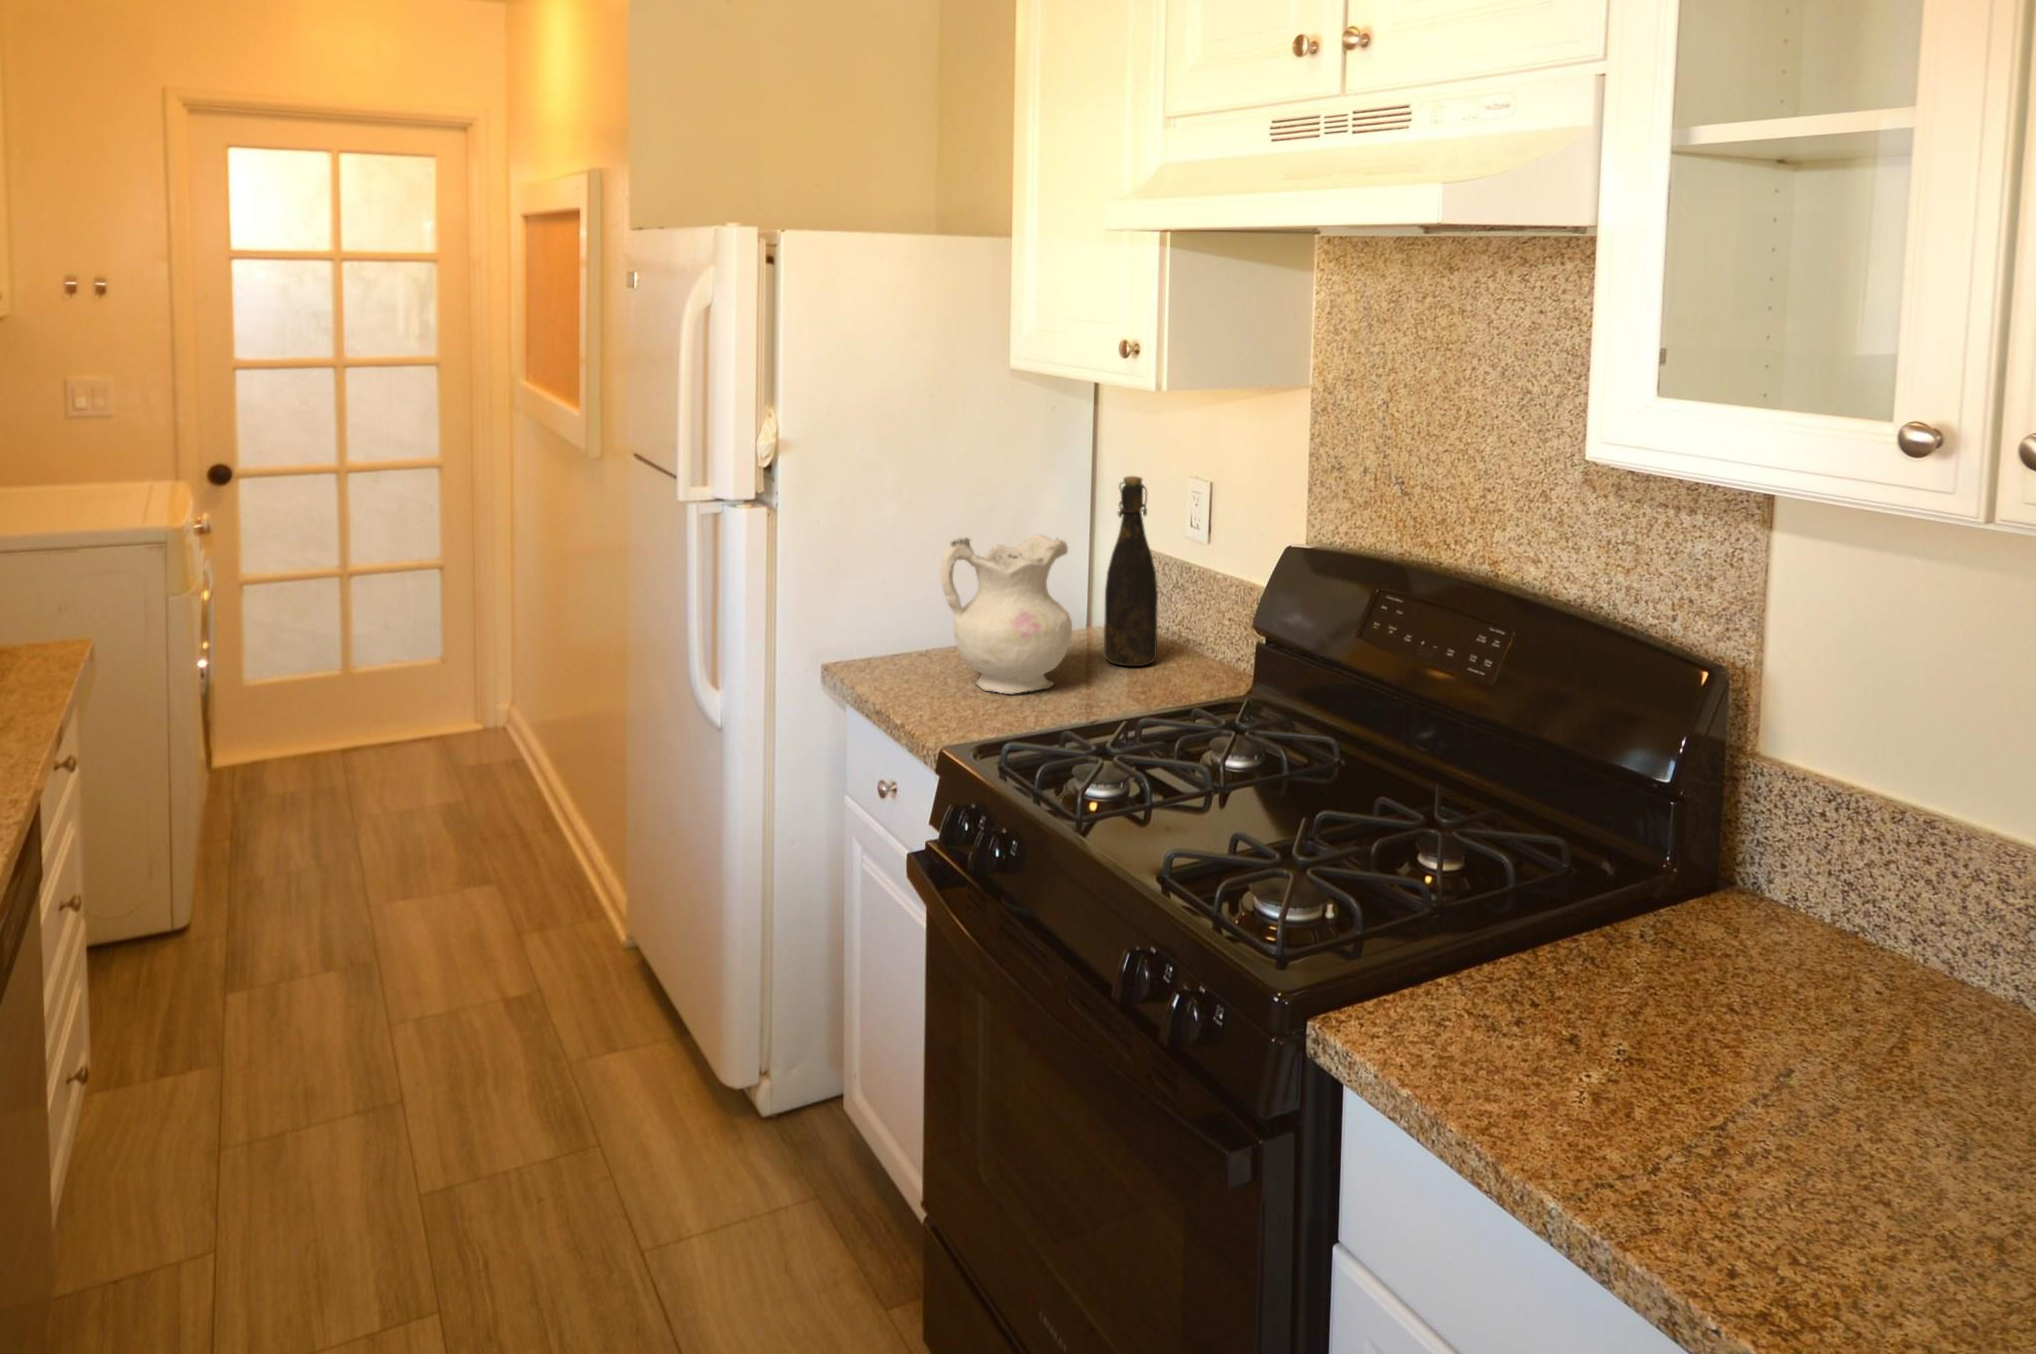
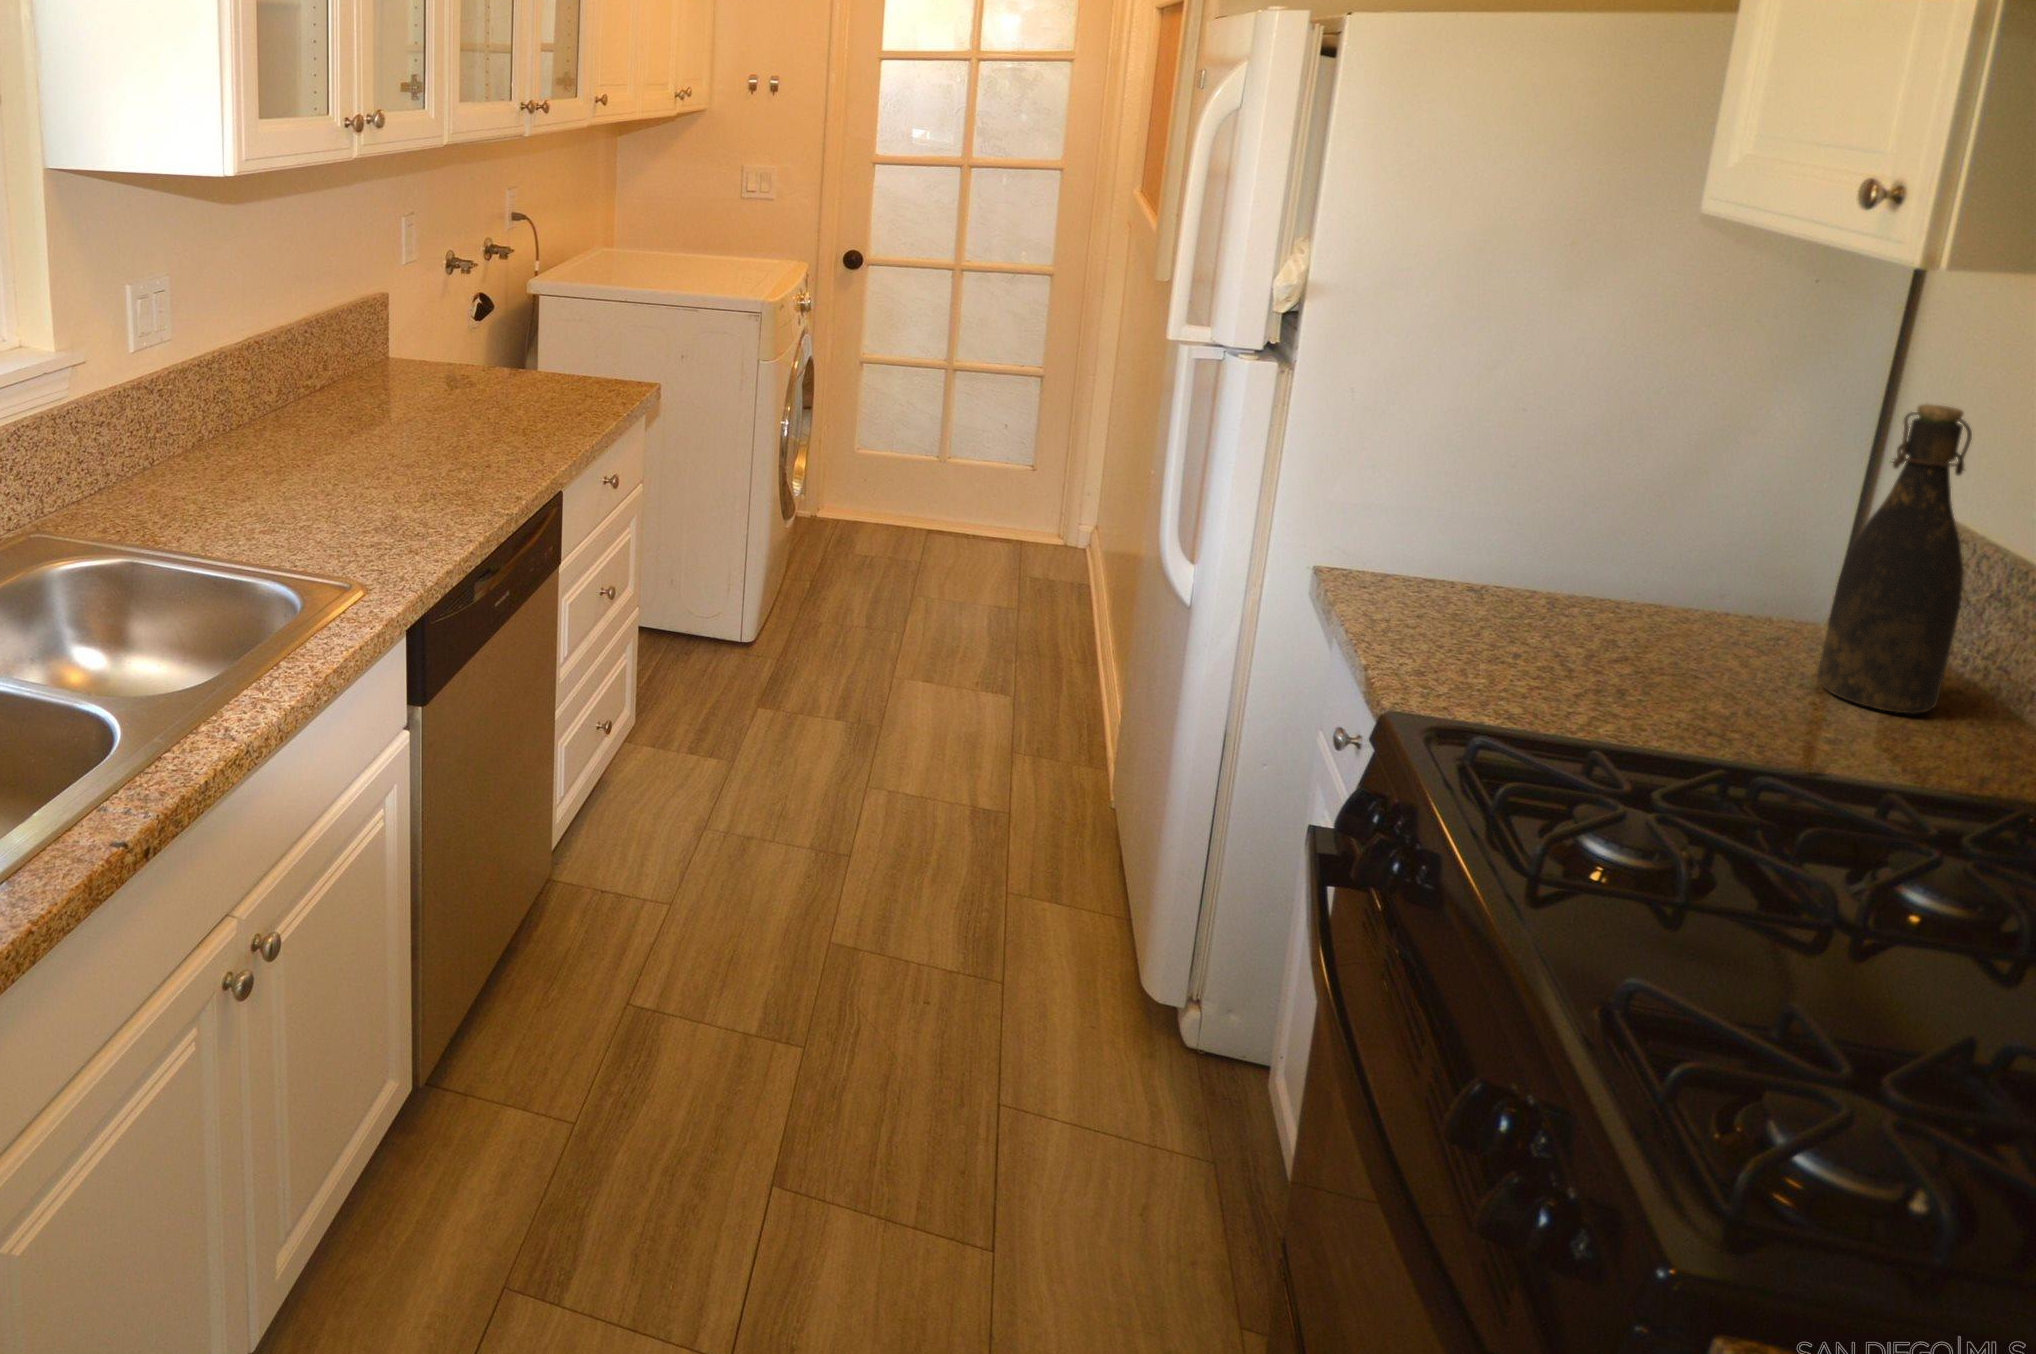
ceramic pitcher: present [941,534,1072,694] -> none [1492,445,1749,693]

